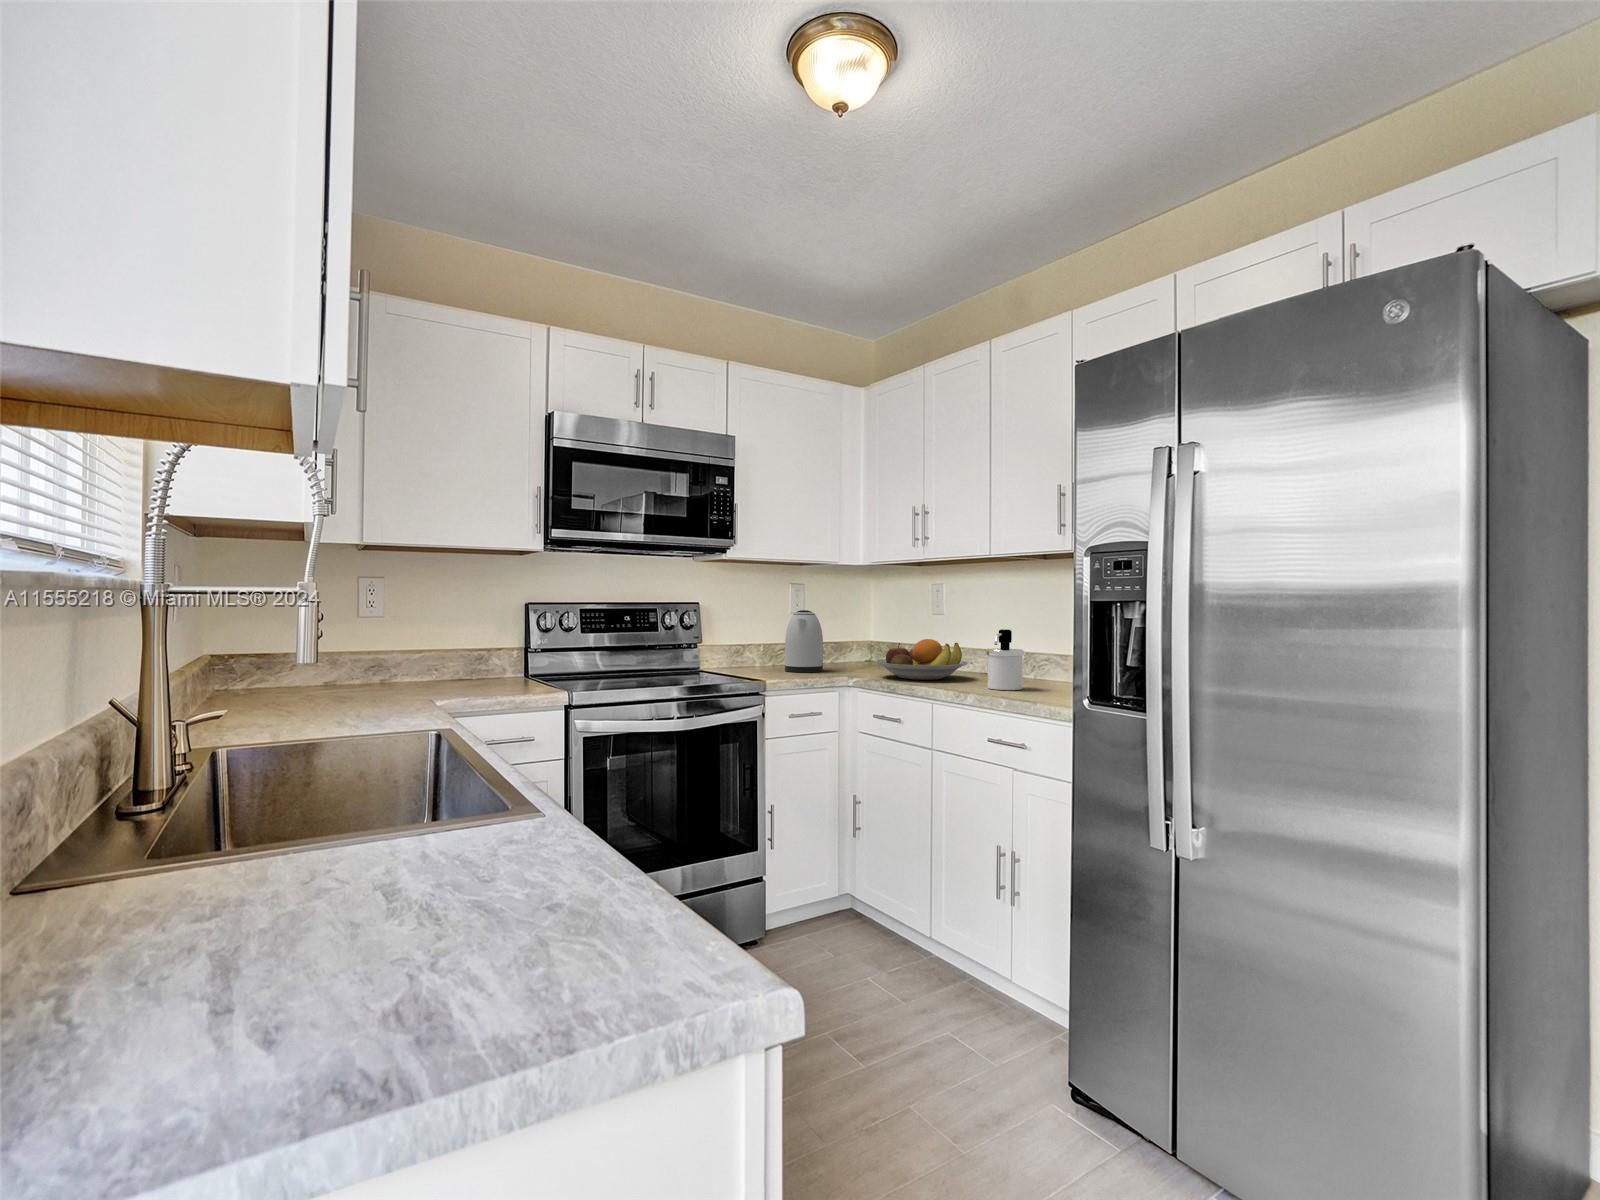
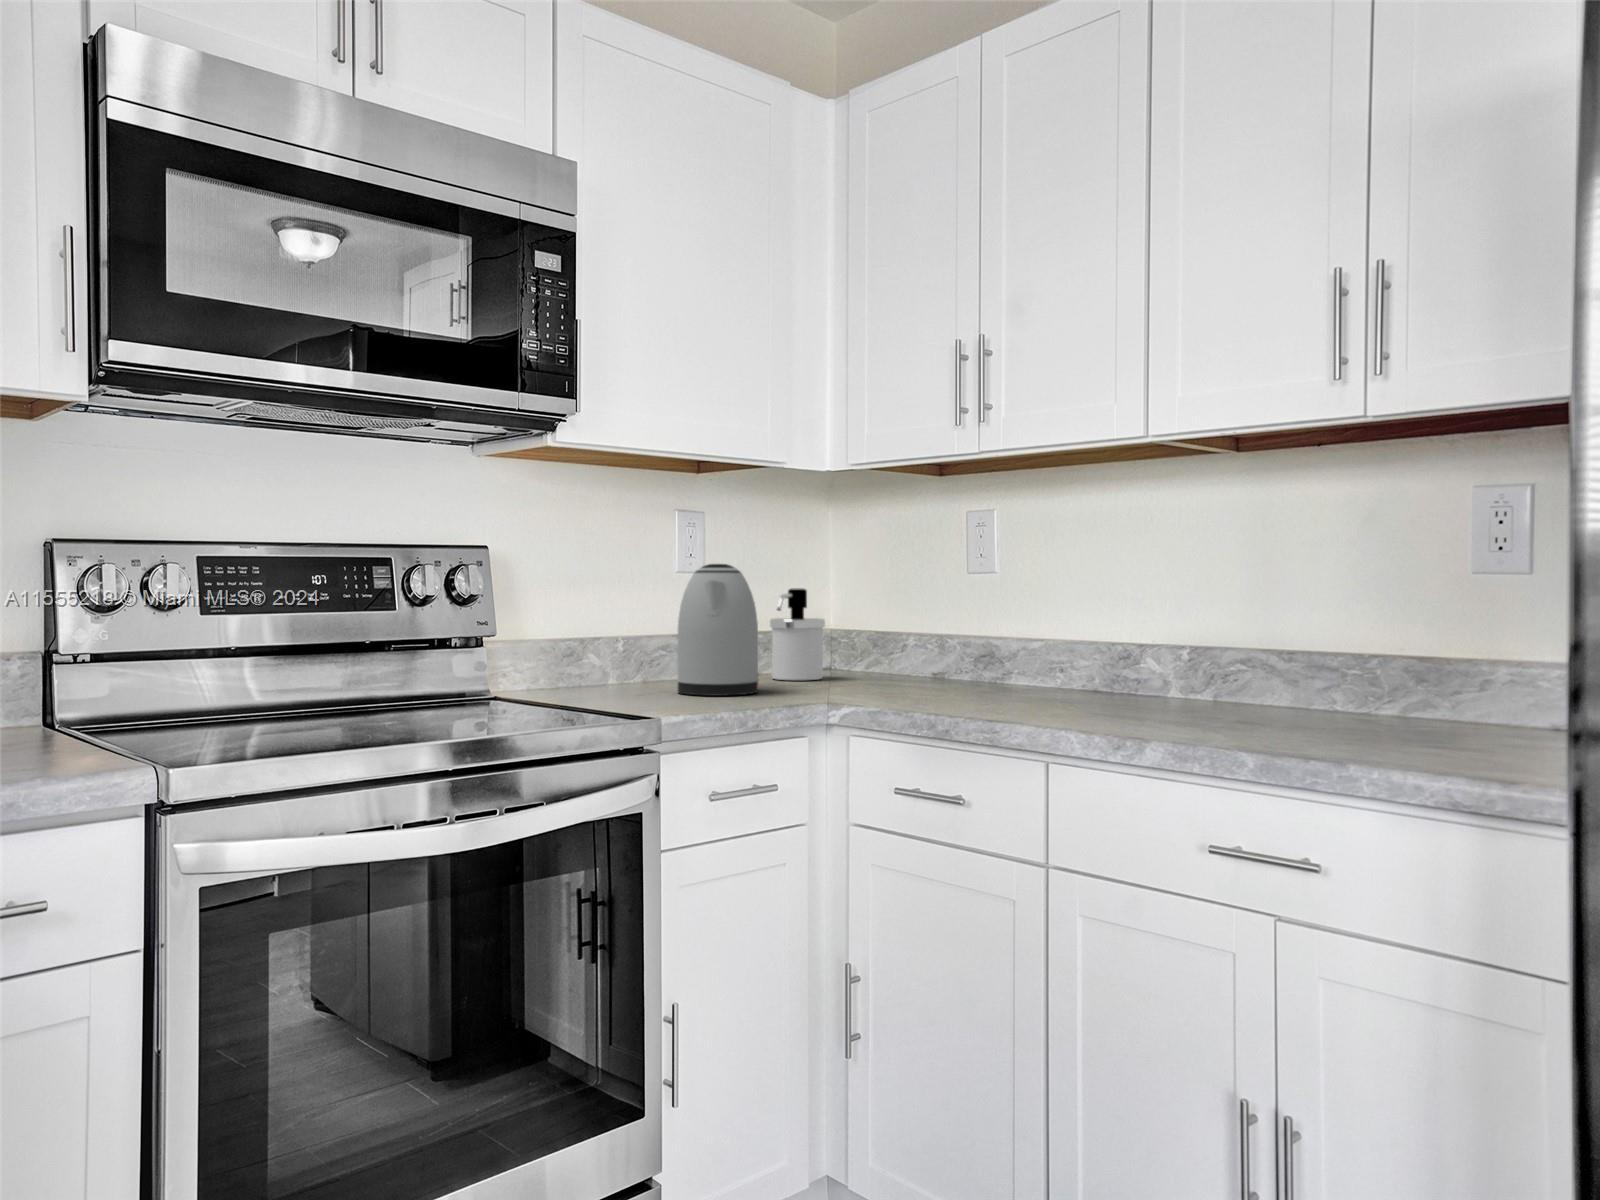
soap dispenser: present [987,629,1024,690] -> present [770,588,825,680]
fruit bowl: present [875,639,968,680] -> none [883,620,1079,707]

